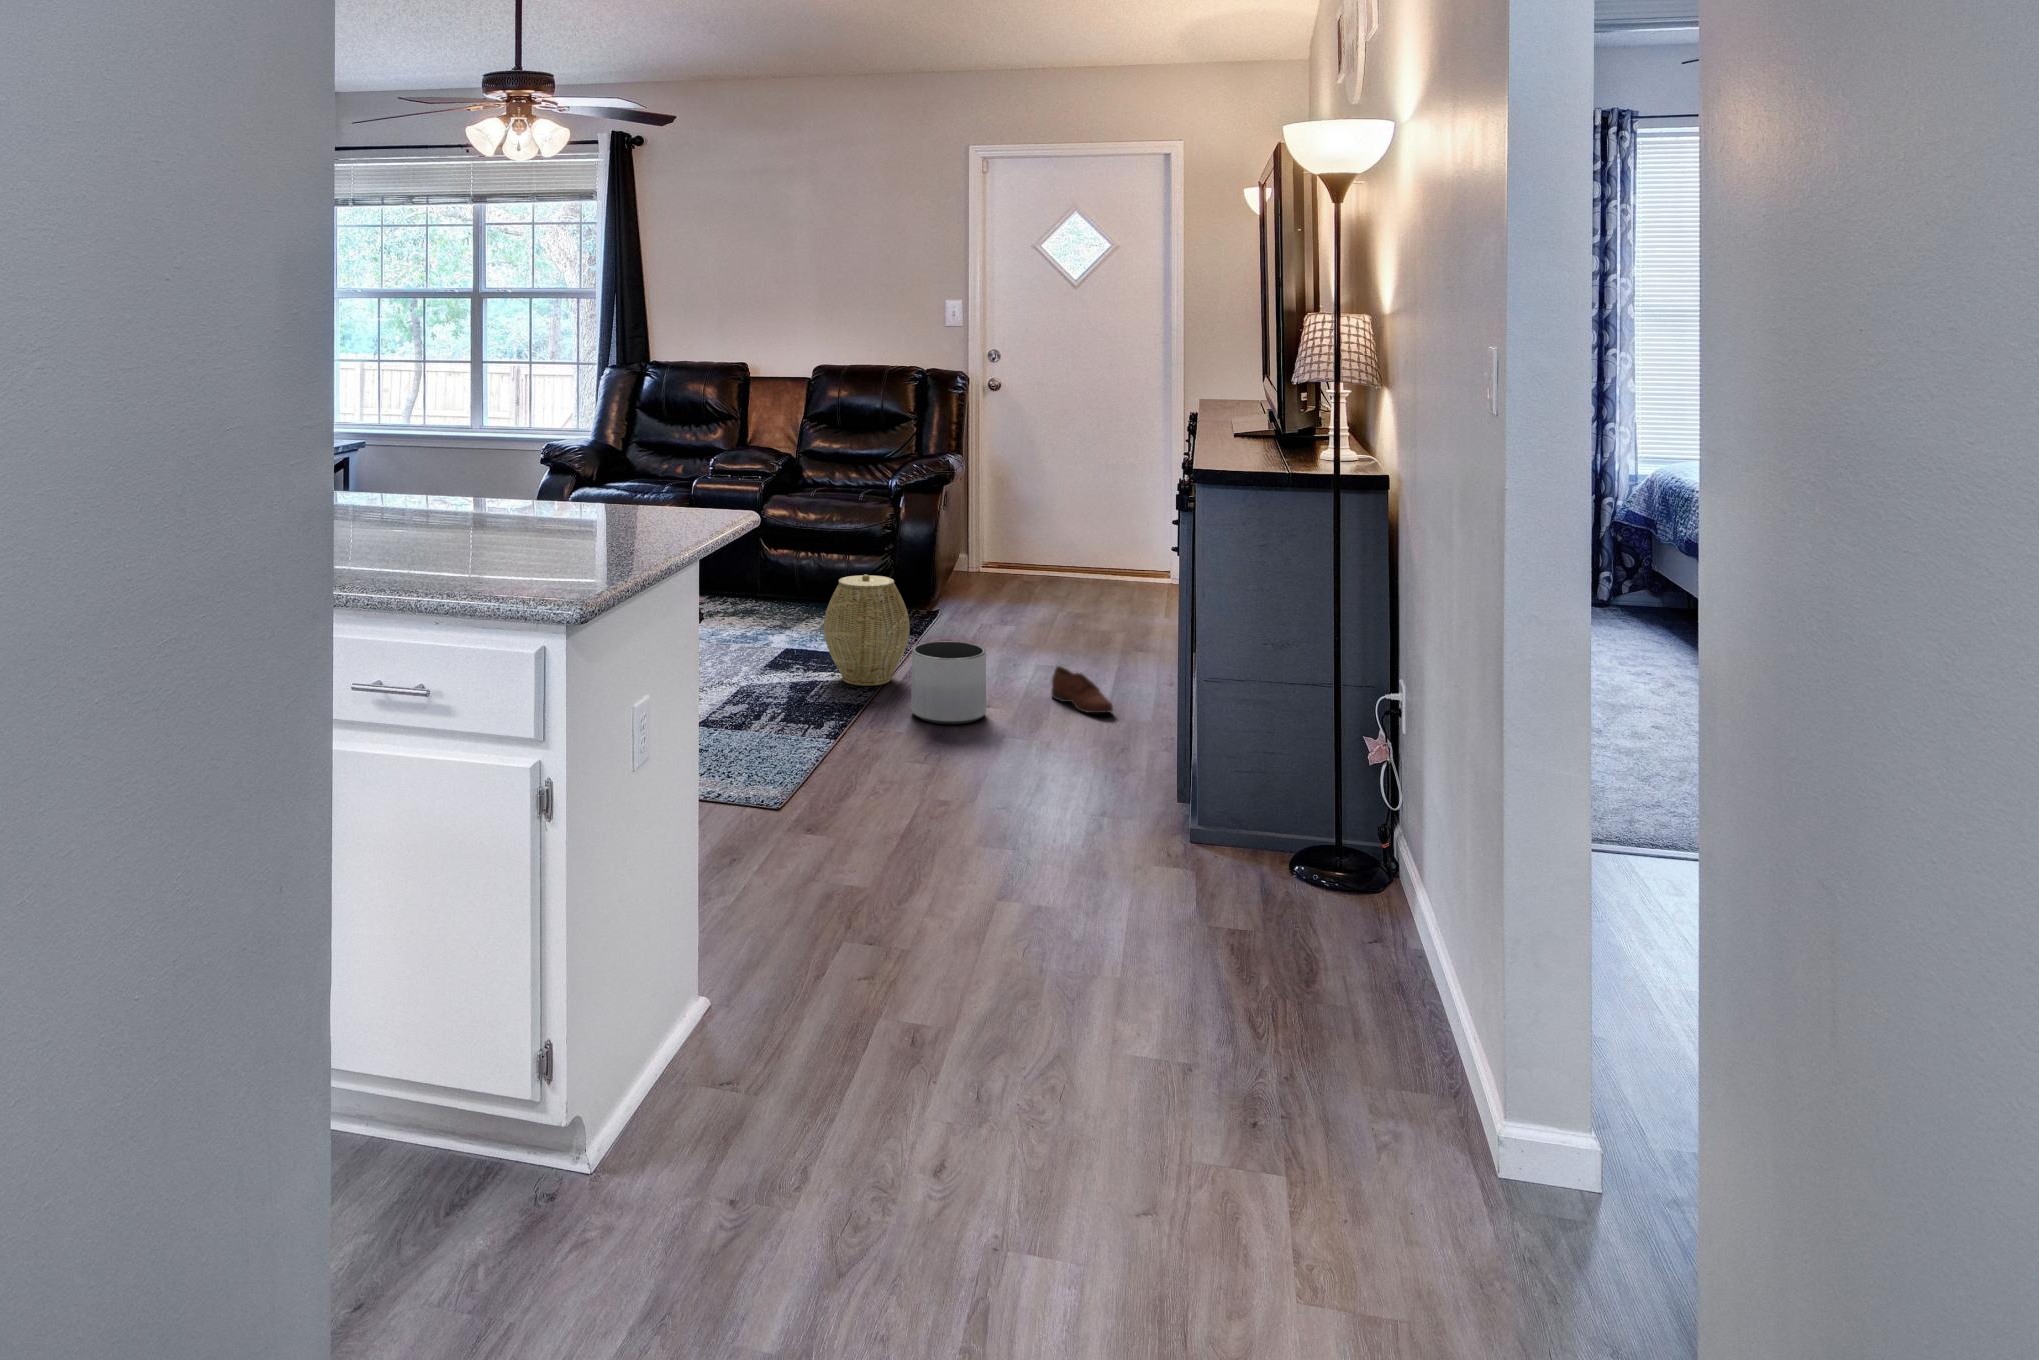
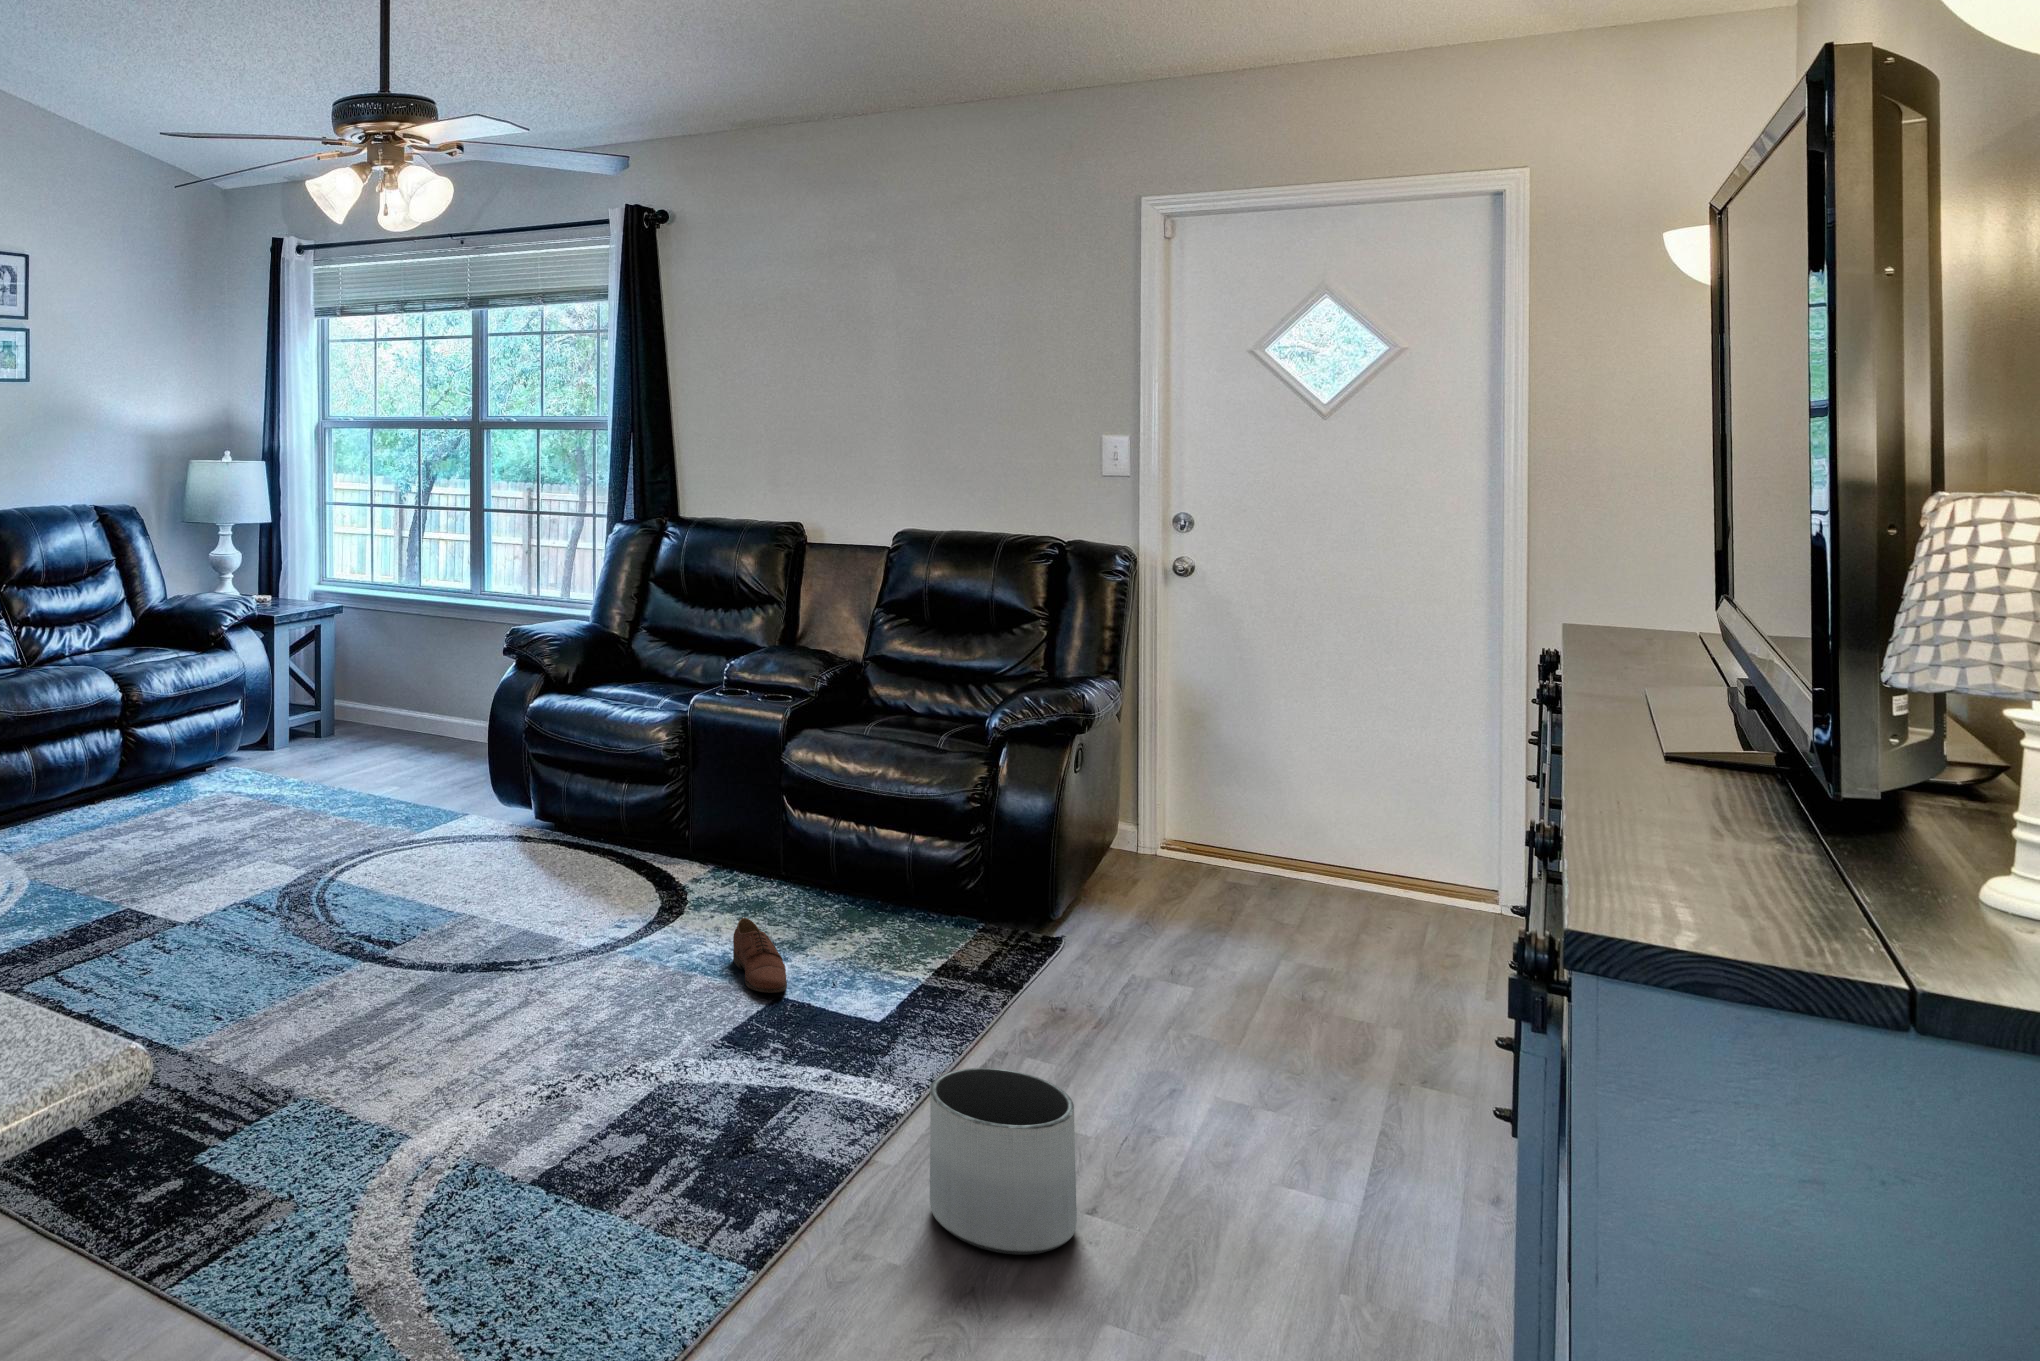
woven basket: present [824,574,910,686] -> none [807,906,959,1114]
shoe: present [1051,666,1113,713] -> present [733,918,787,993]

